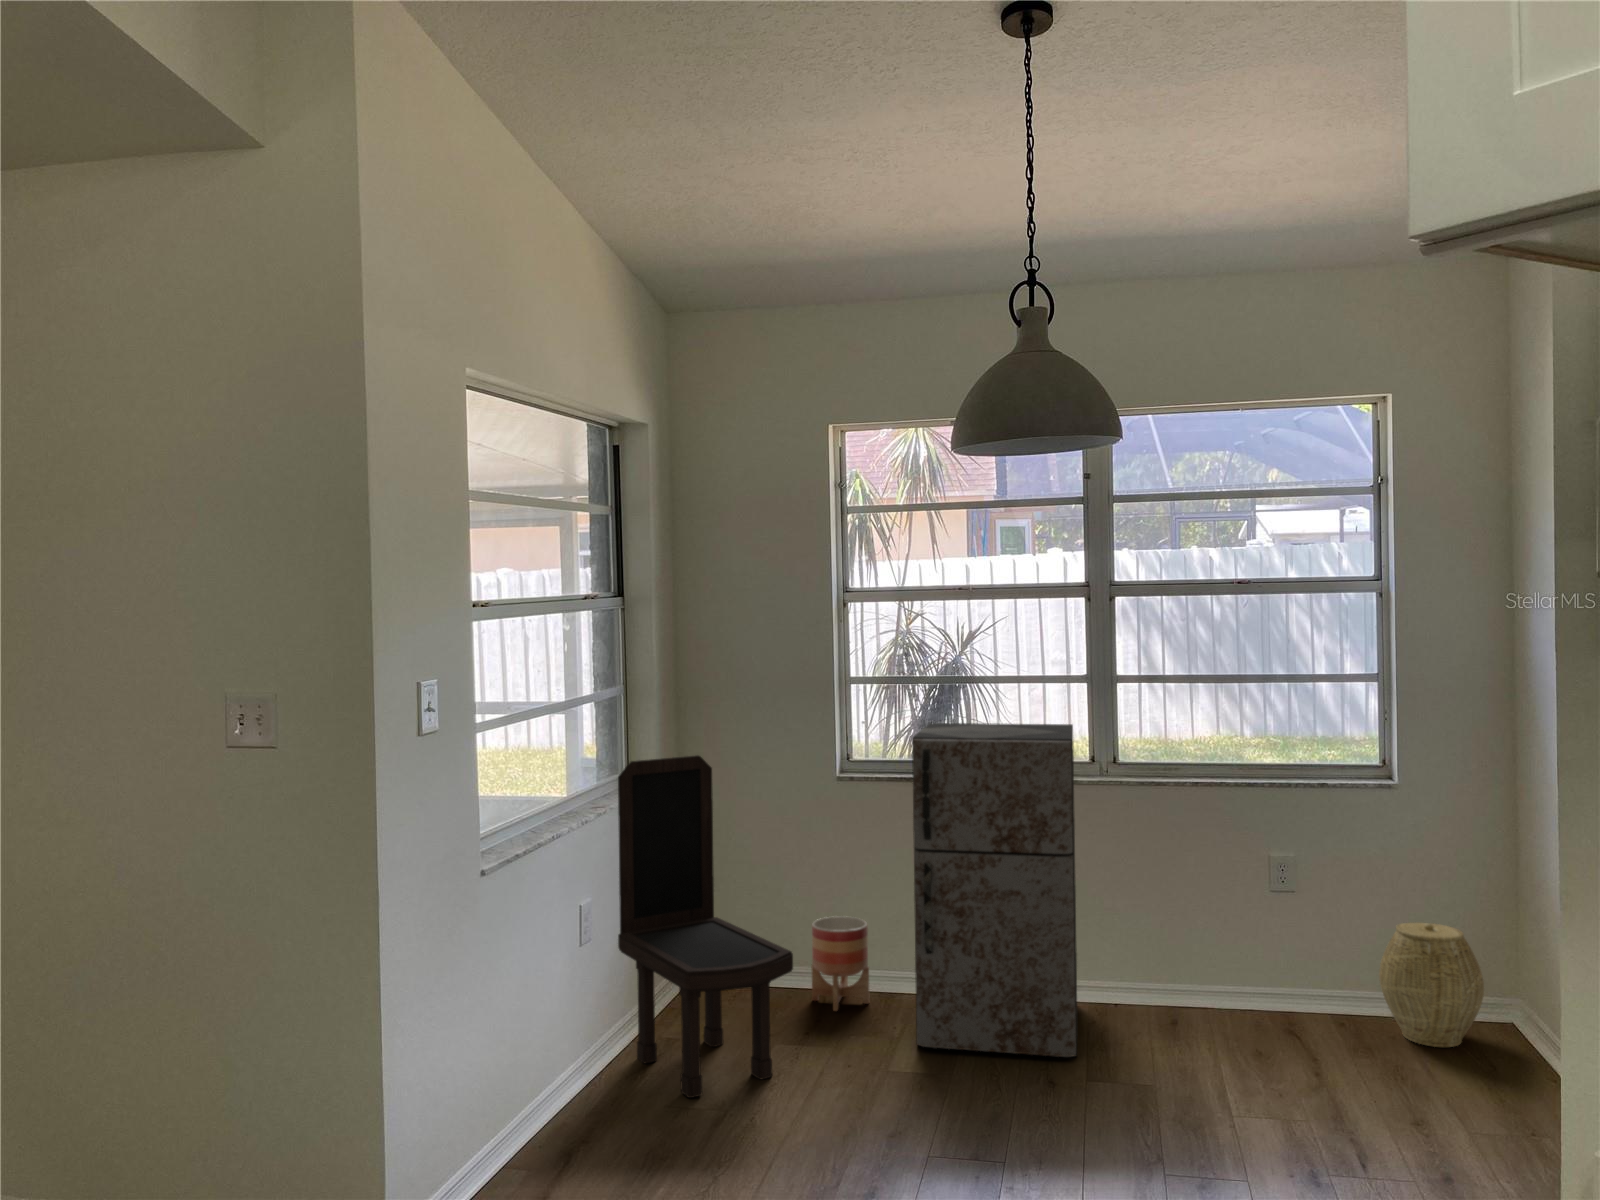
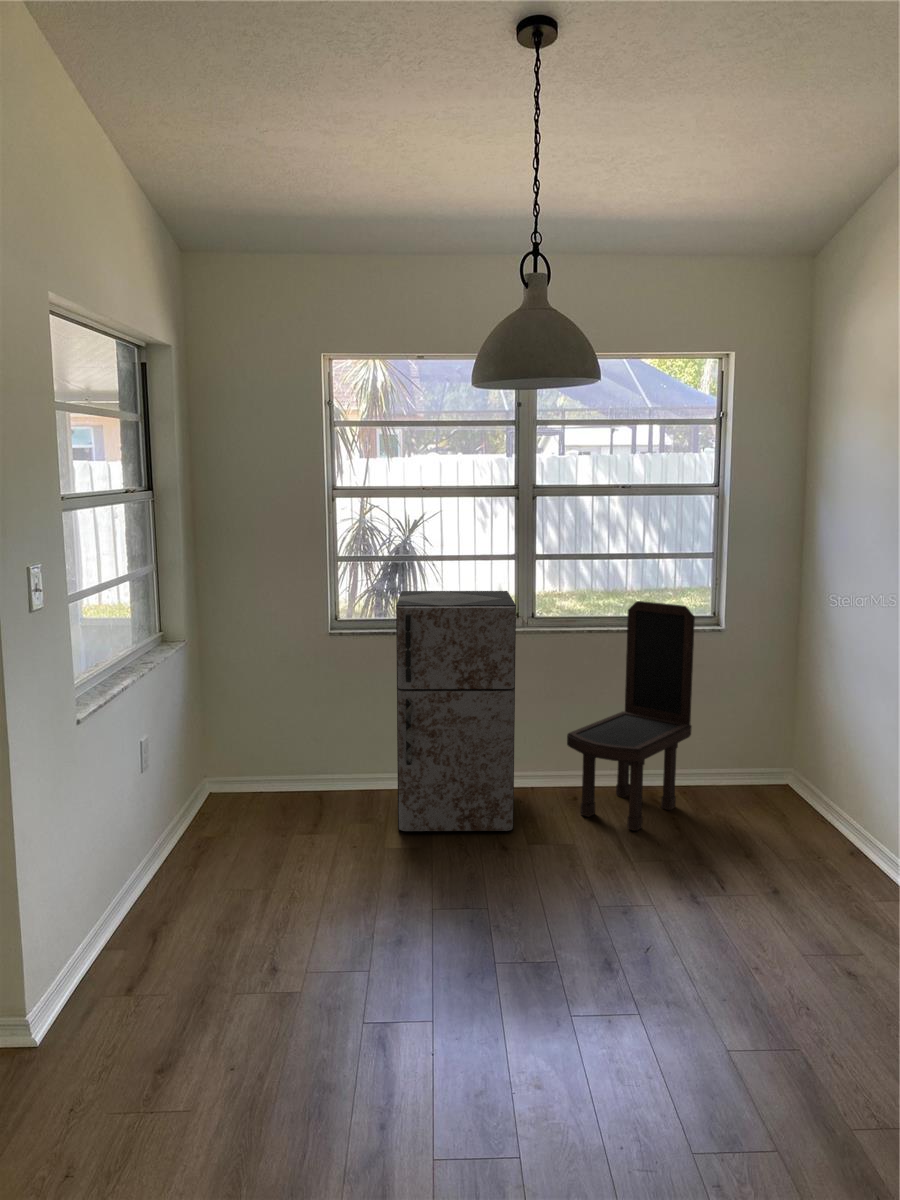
dining chair: present [618,755,793,1098] -> present [567,601,695,831]
planter: present [811,916,870,1011] -> none [312,737,356,807]
woven basket: present [1379,922,1484,1047] -> none [707,722,772,803]

